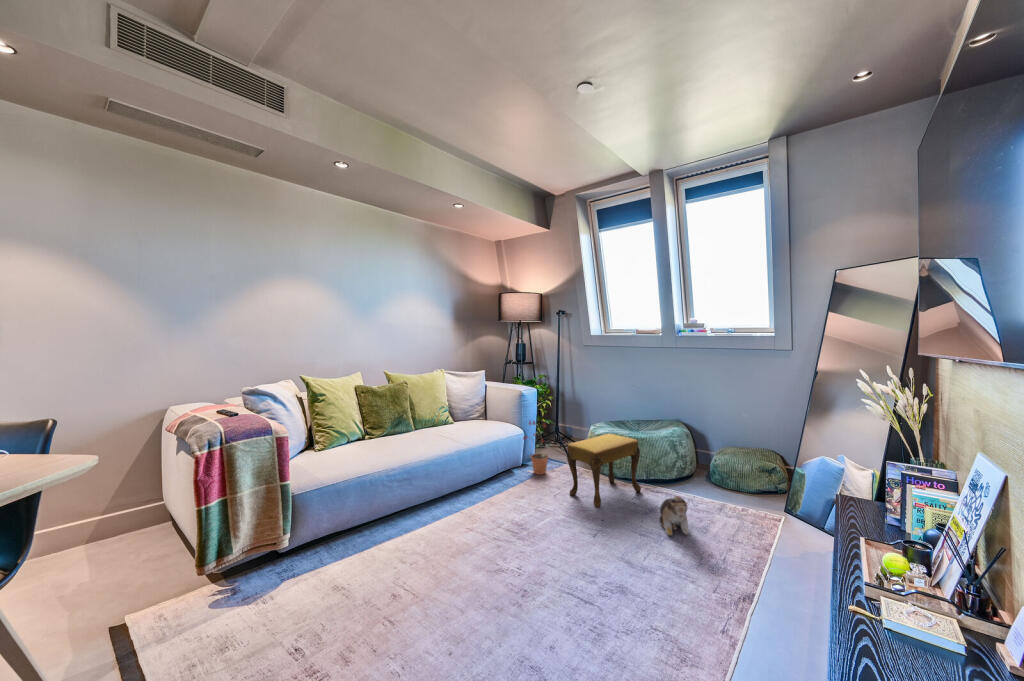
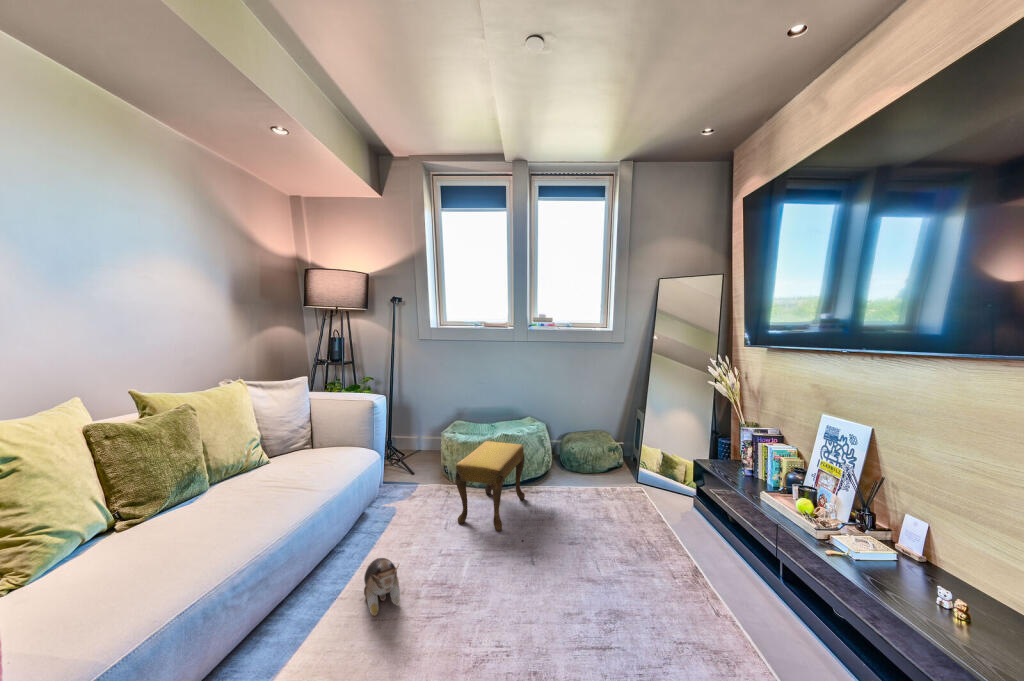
potted plant: present [523,421,549,475] -> none [380,438,415,505]
plush toy: present [660,496,689,536] -> present [364,558,400,616]

